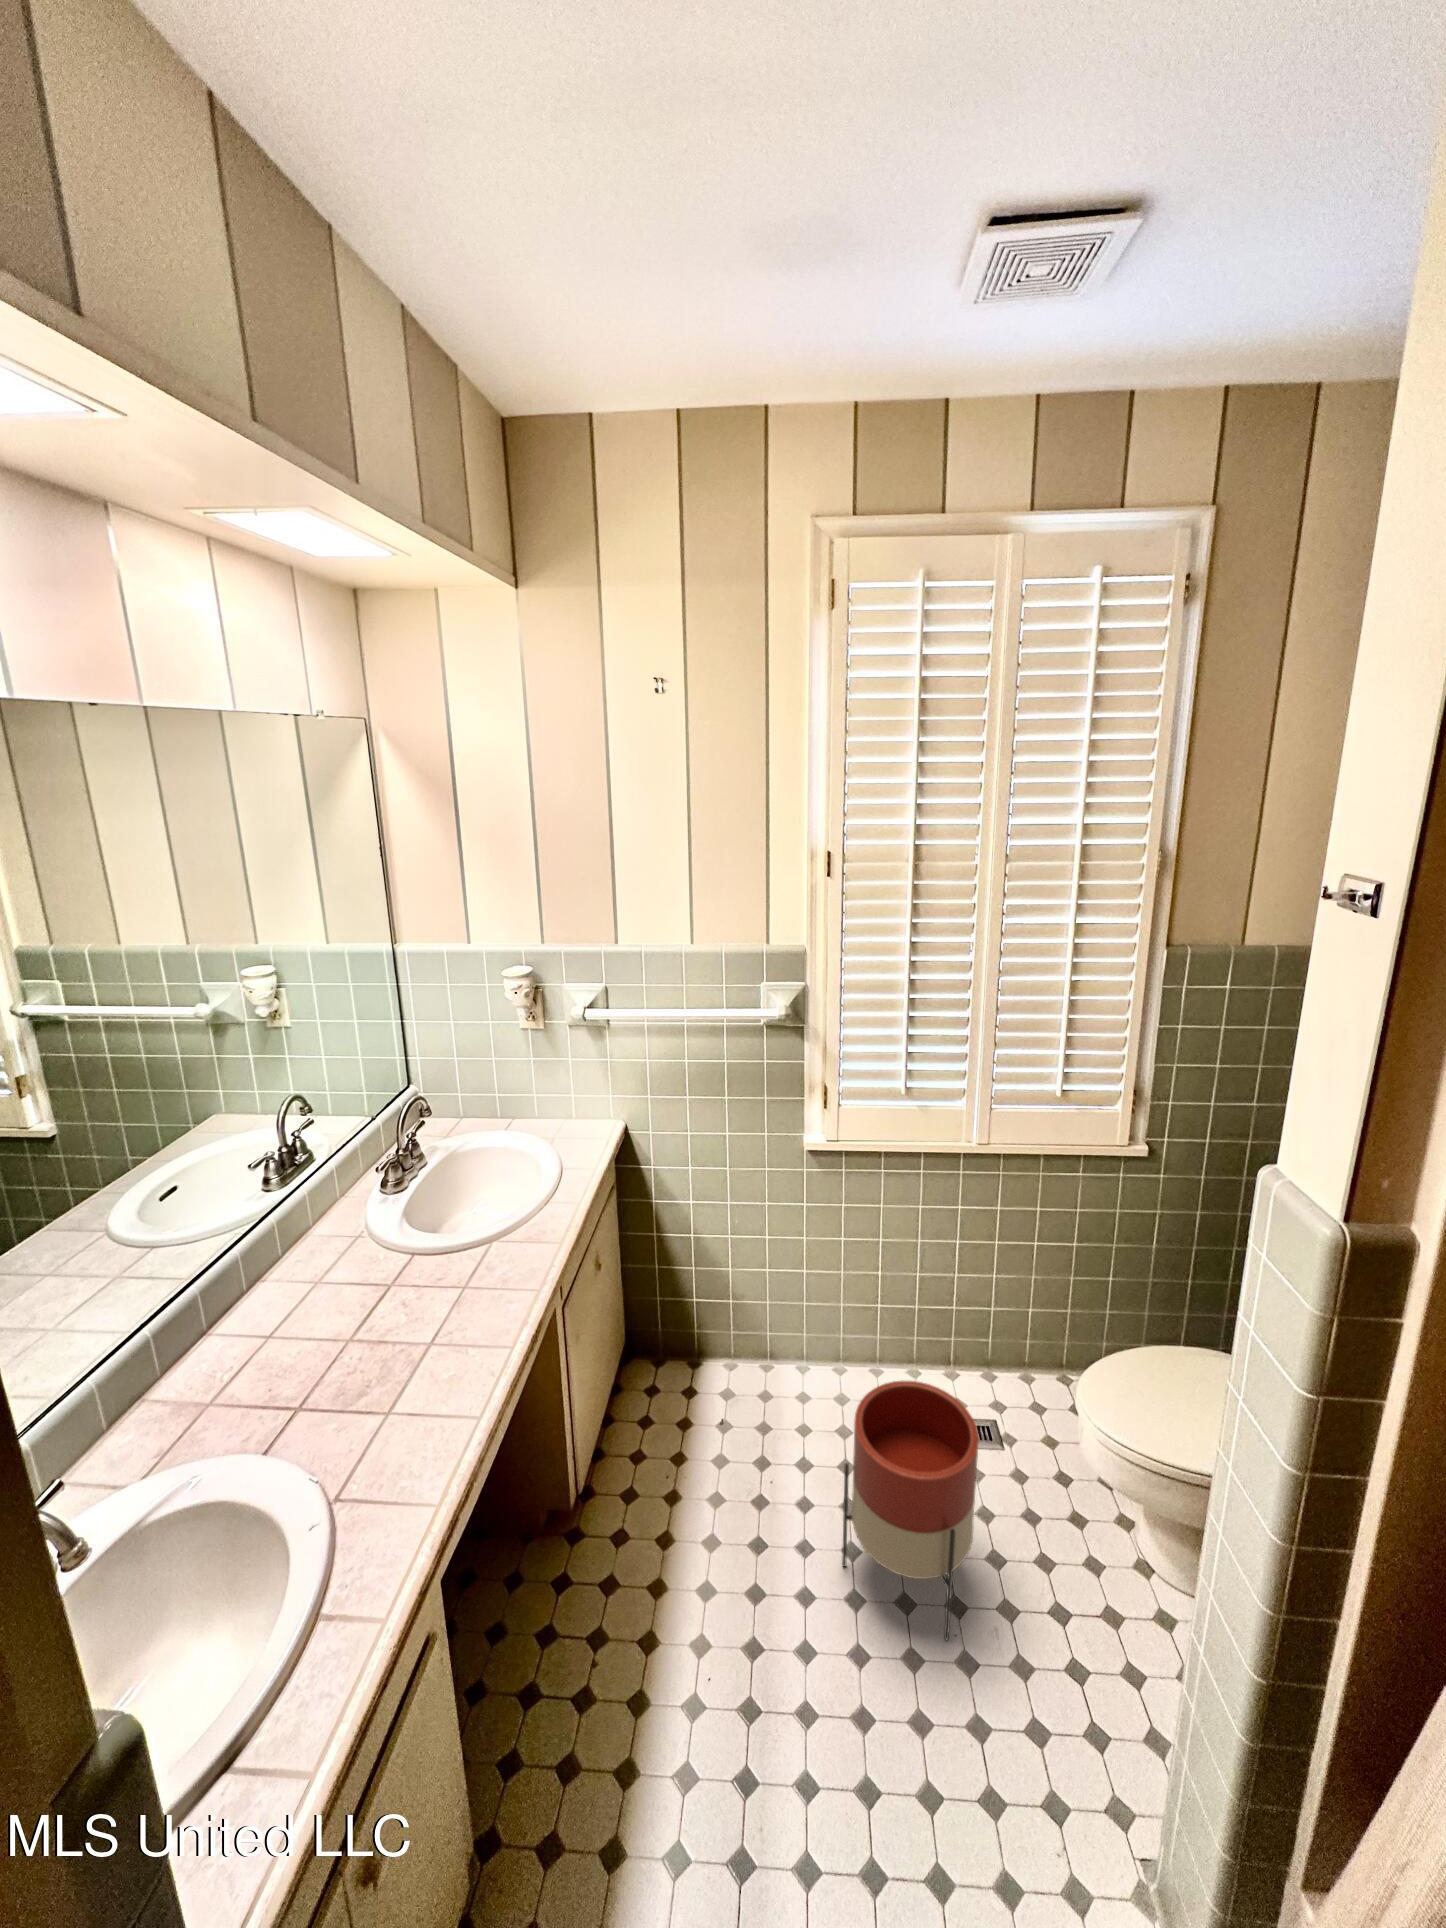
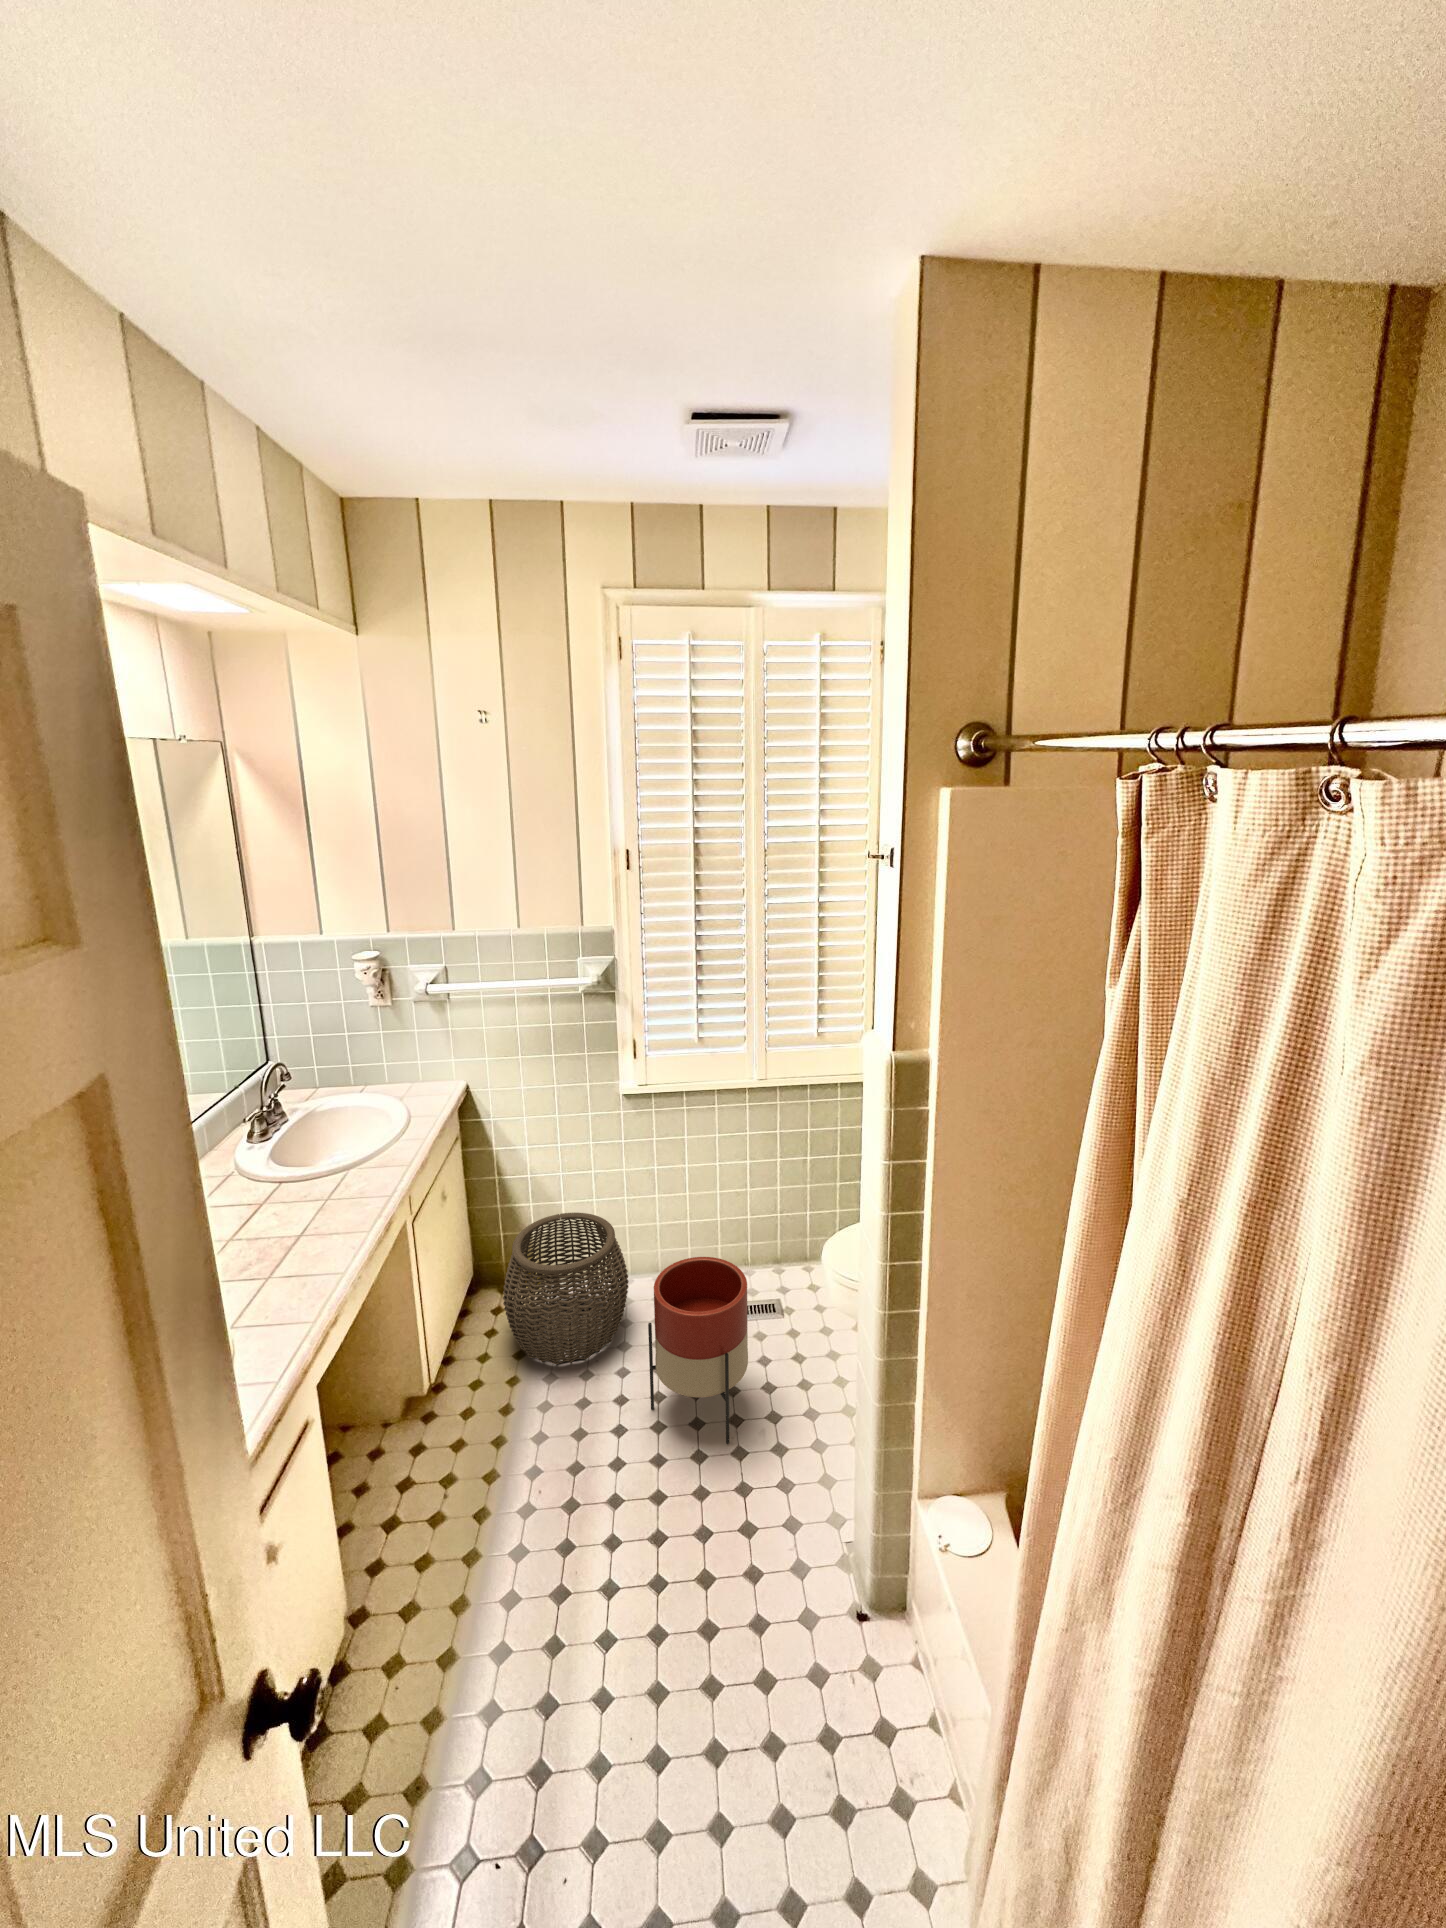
woven basket: none [661,1287,810,1481] -> present [503,1213,629,1364]

